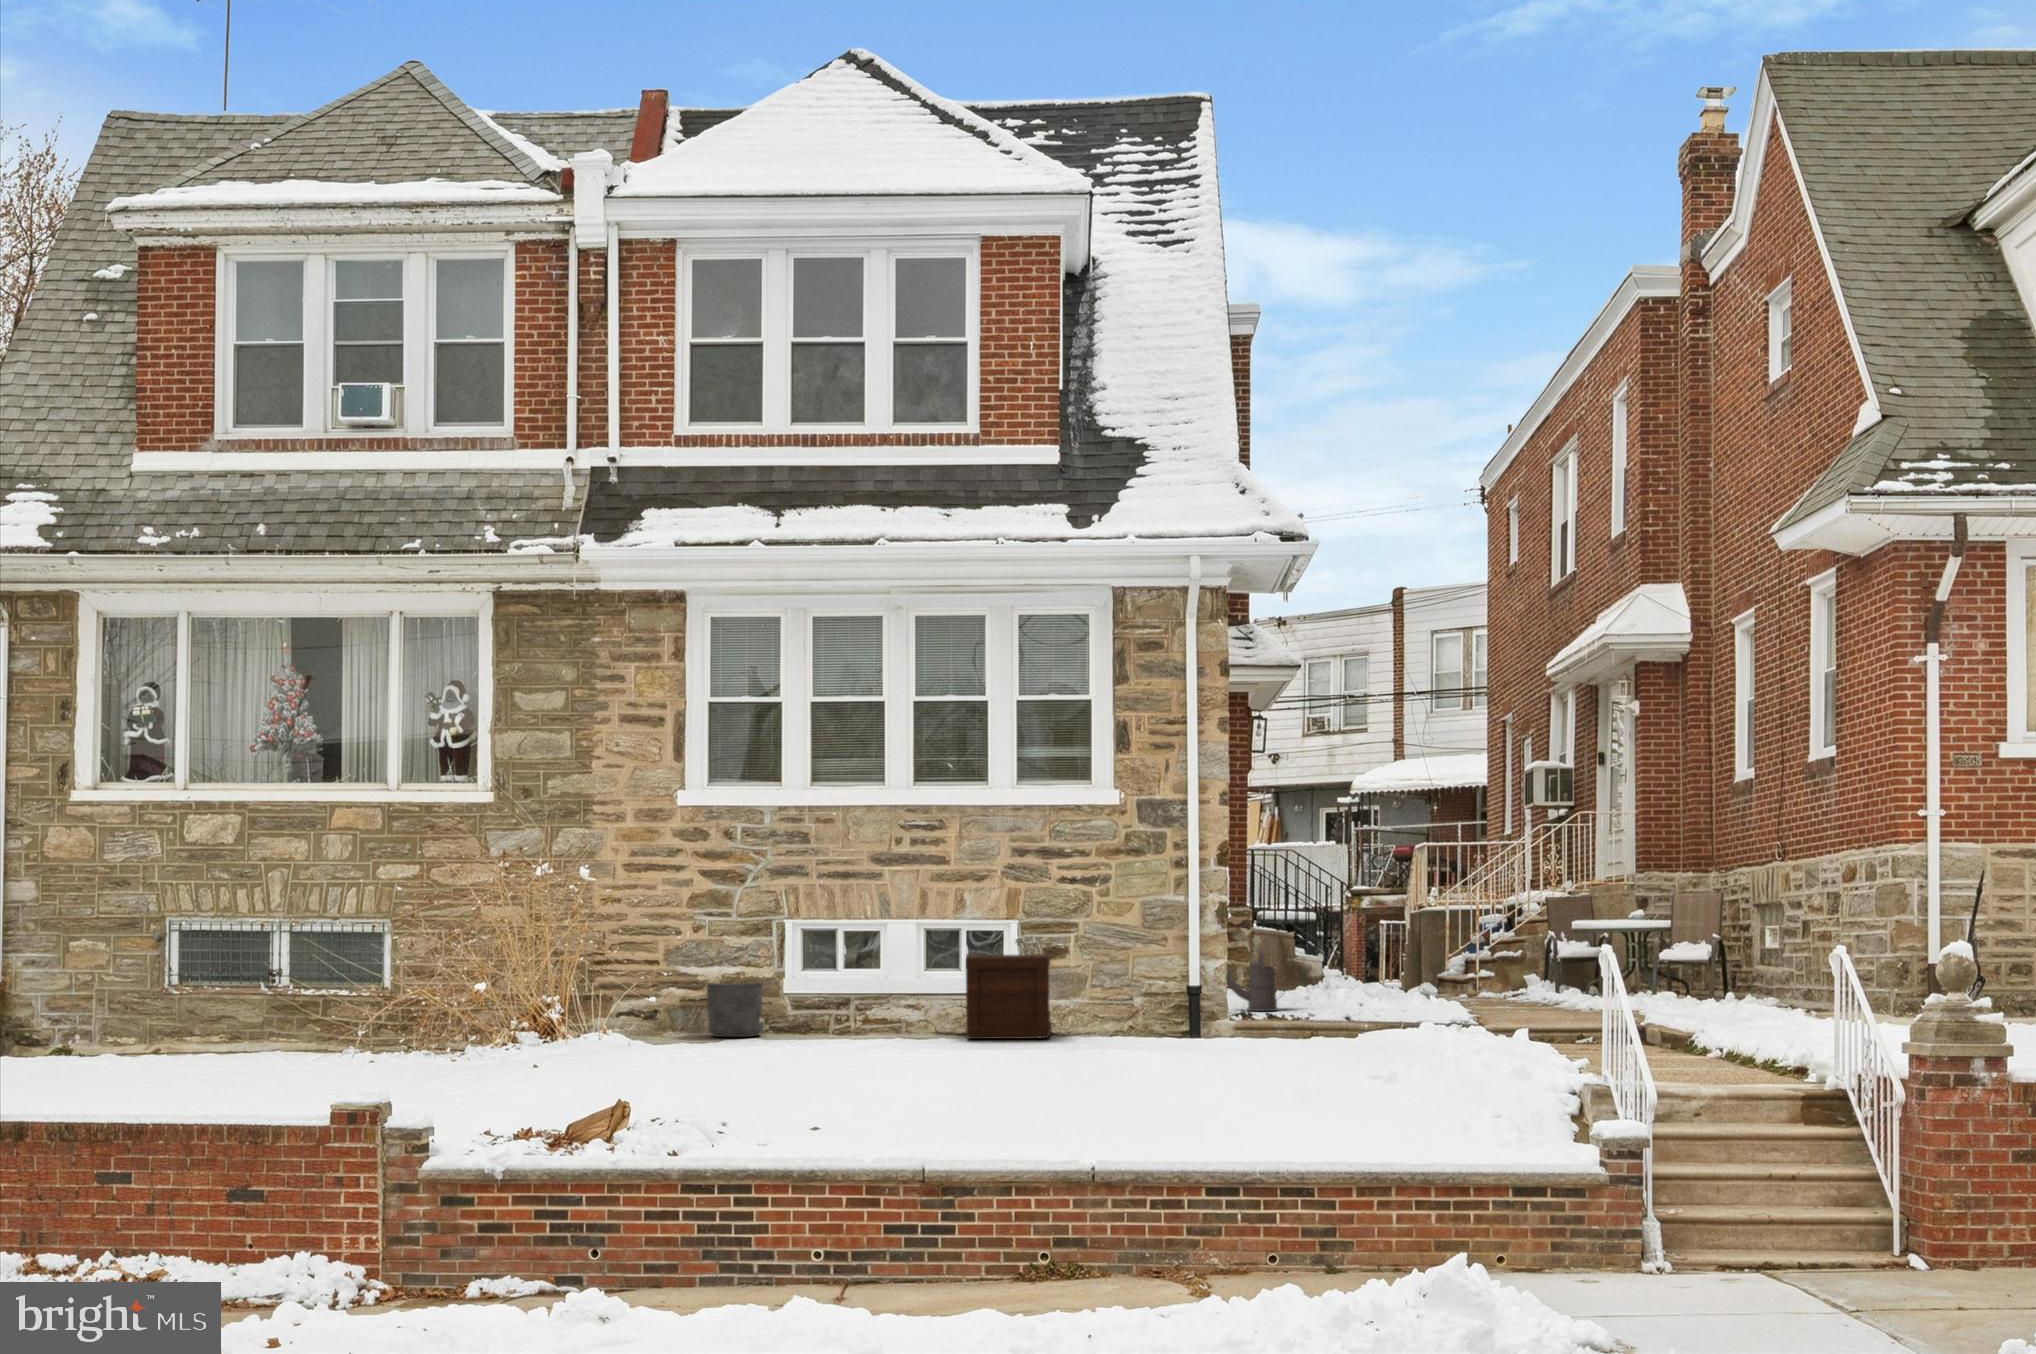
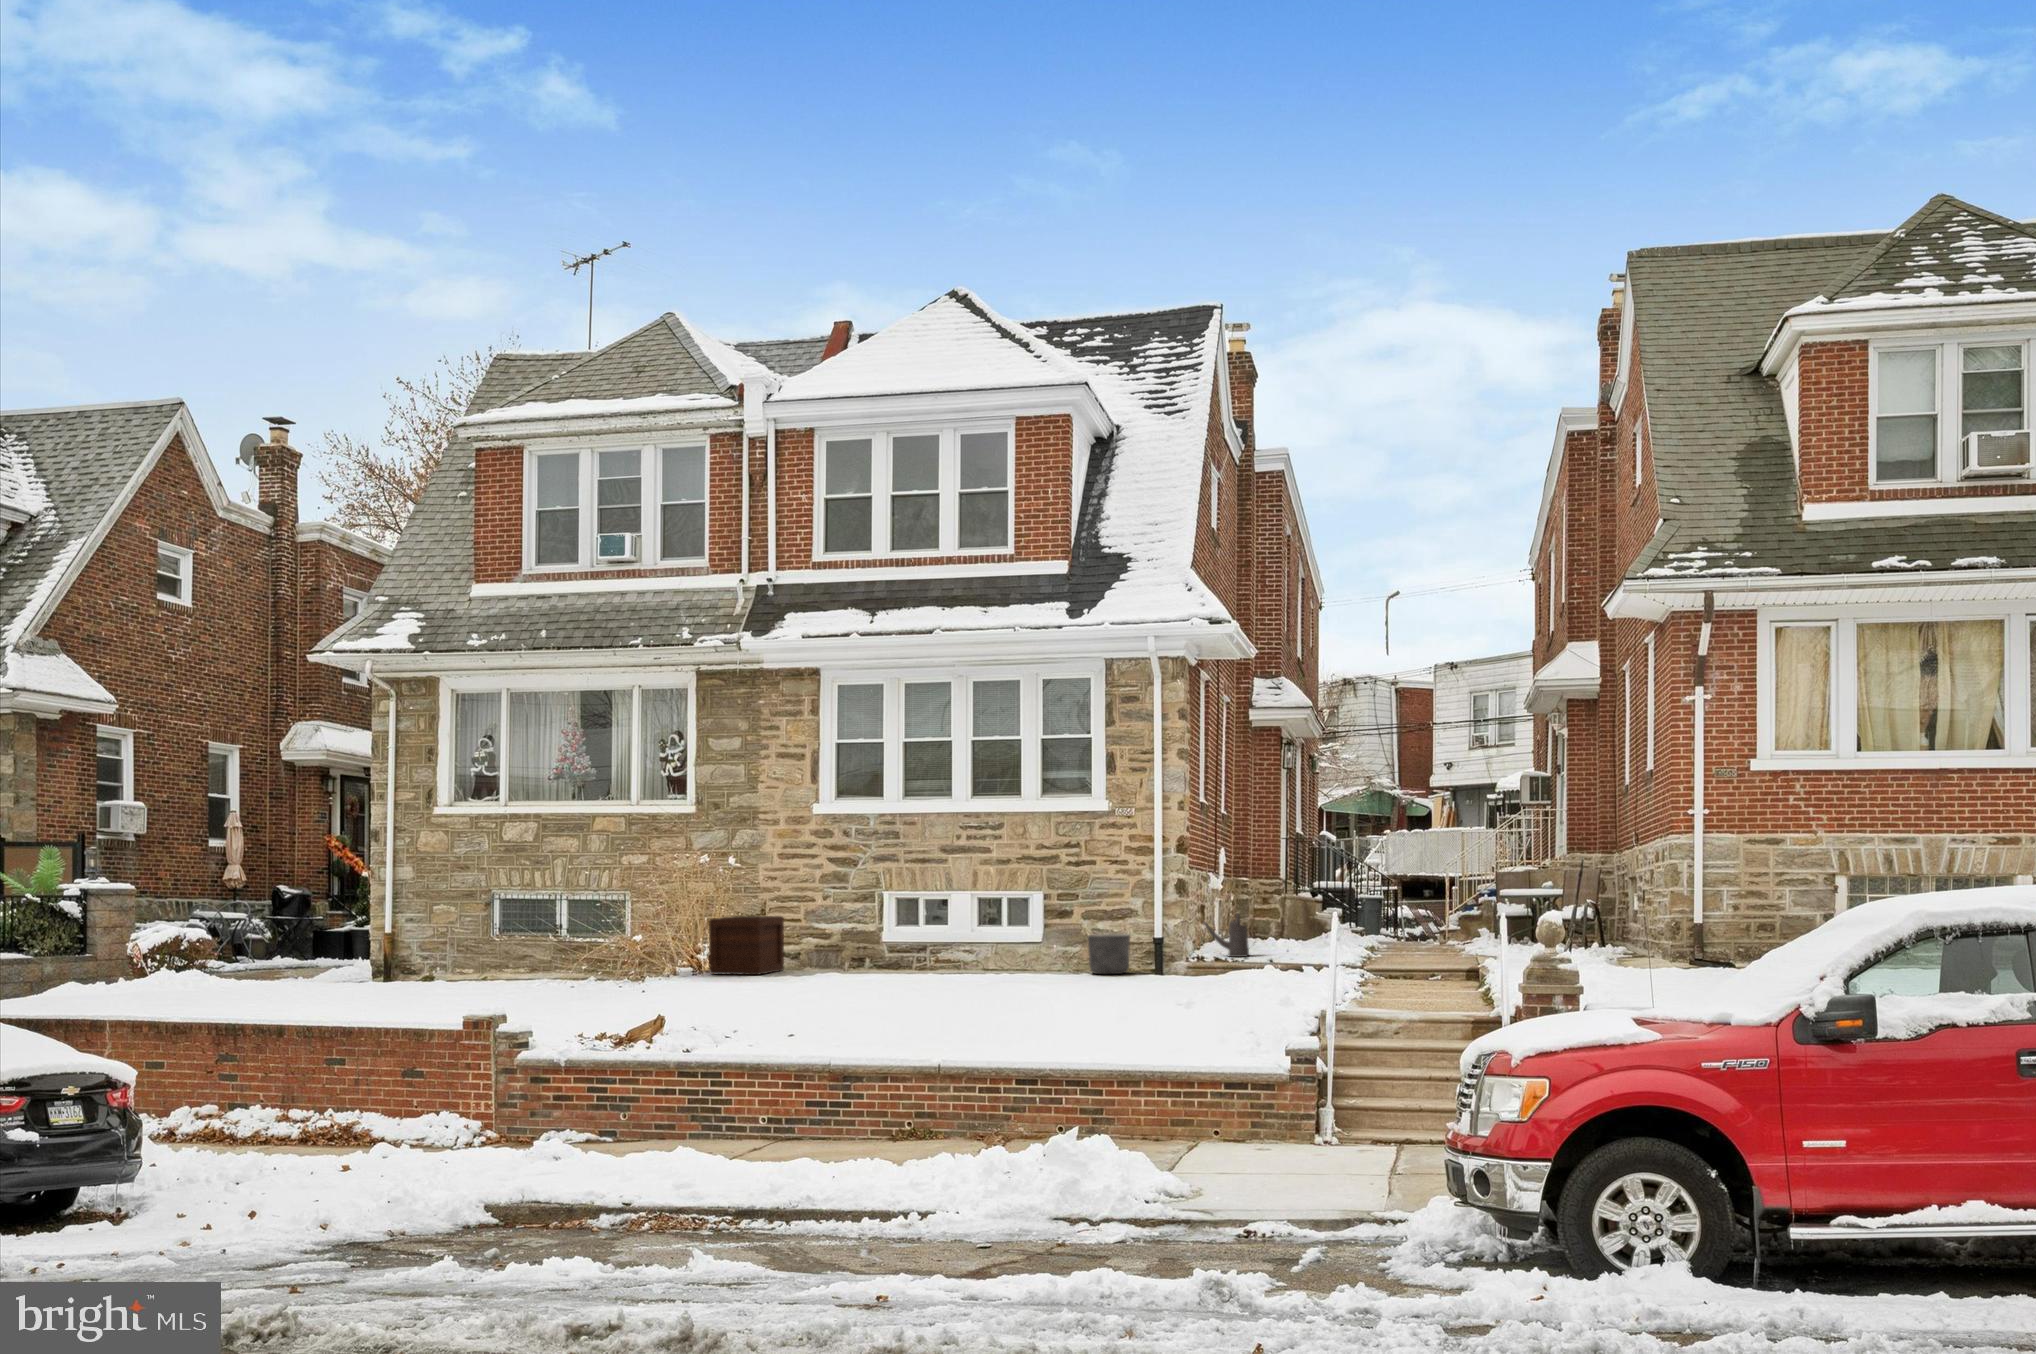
wooden crate: present [966,952,1052,1039] -> present [709,916,784,975]
planter: present [706,982,764,1037] -> present [1088,934,1130,974]

